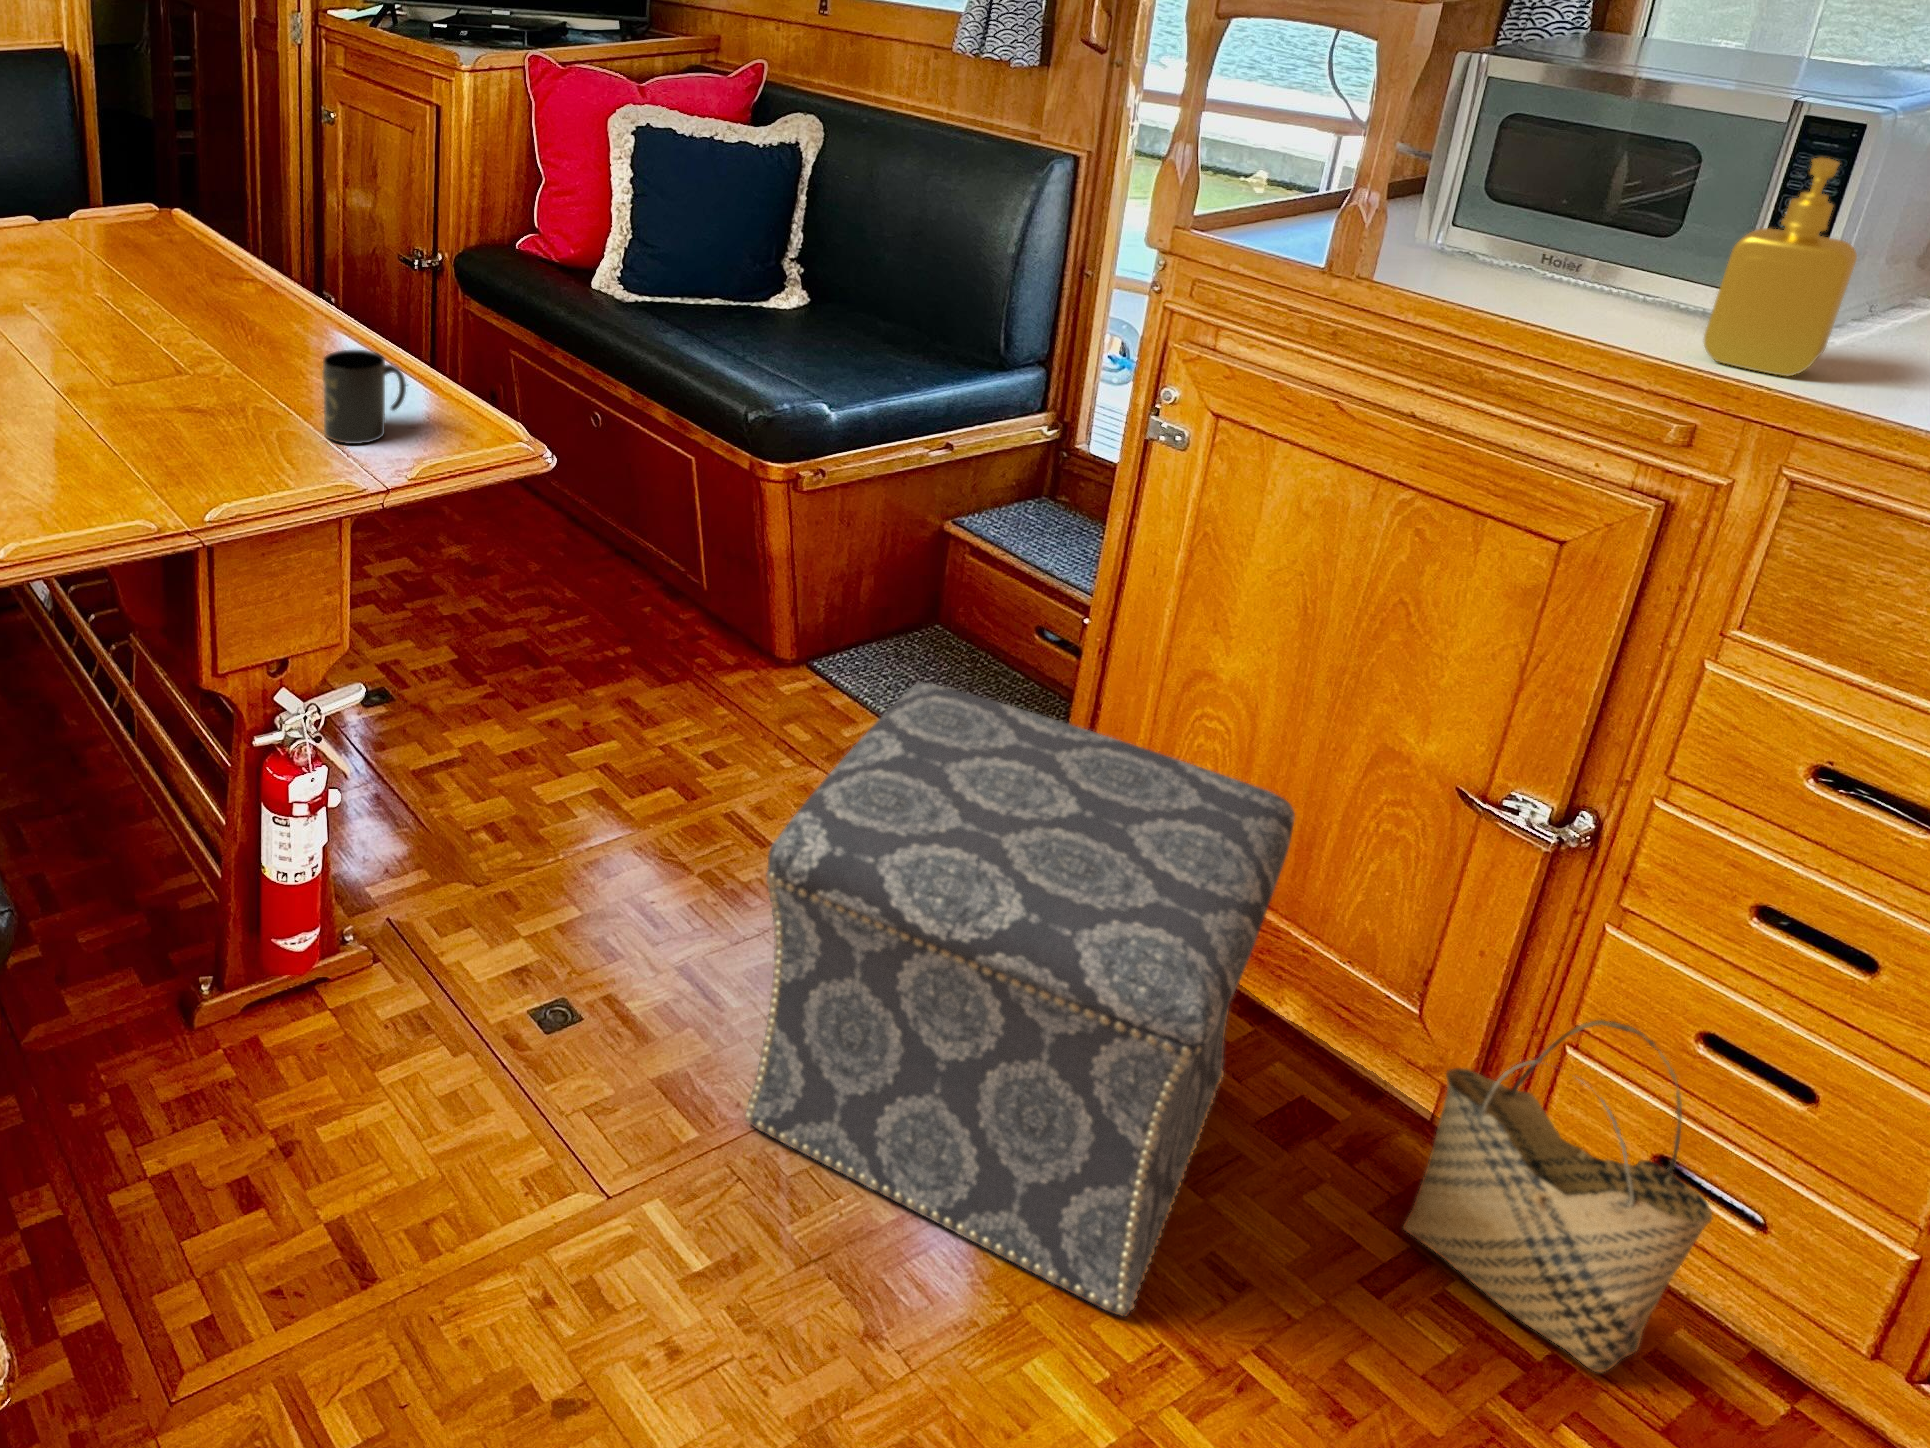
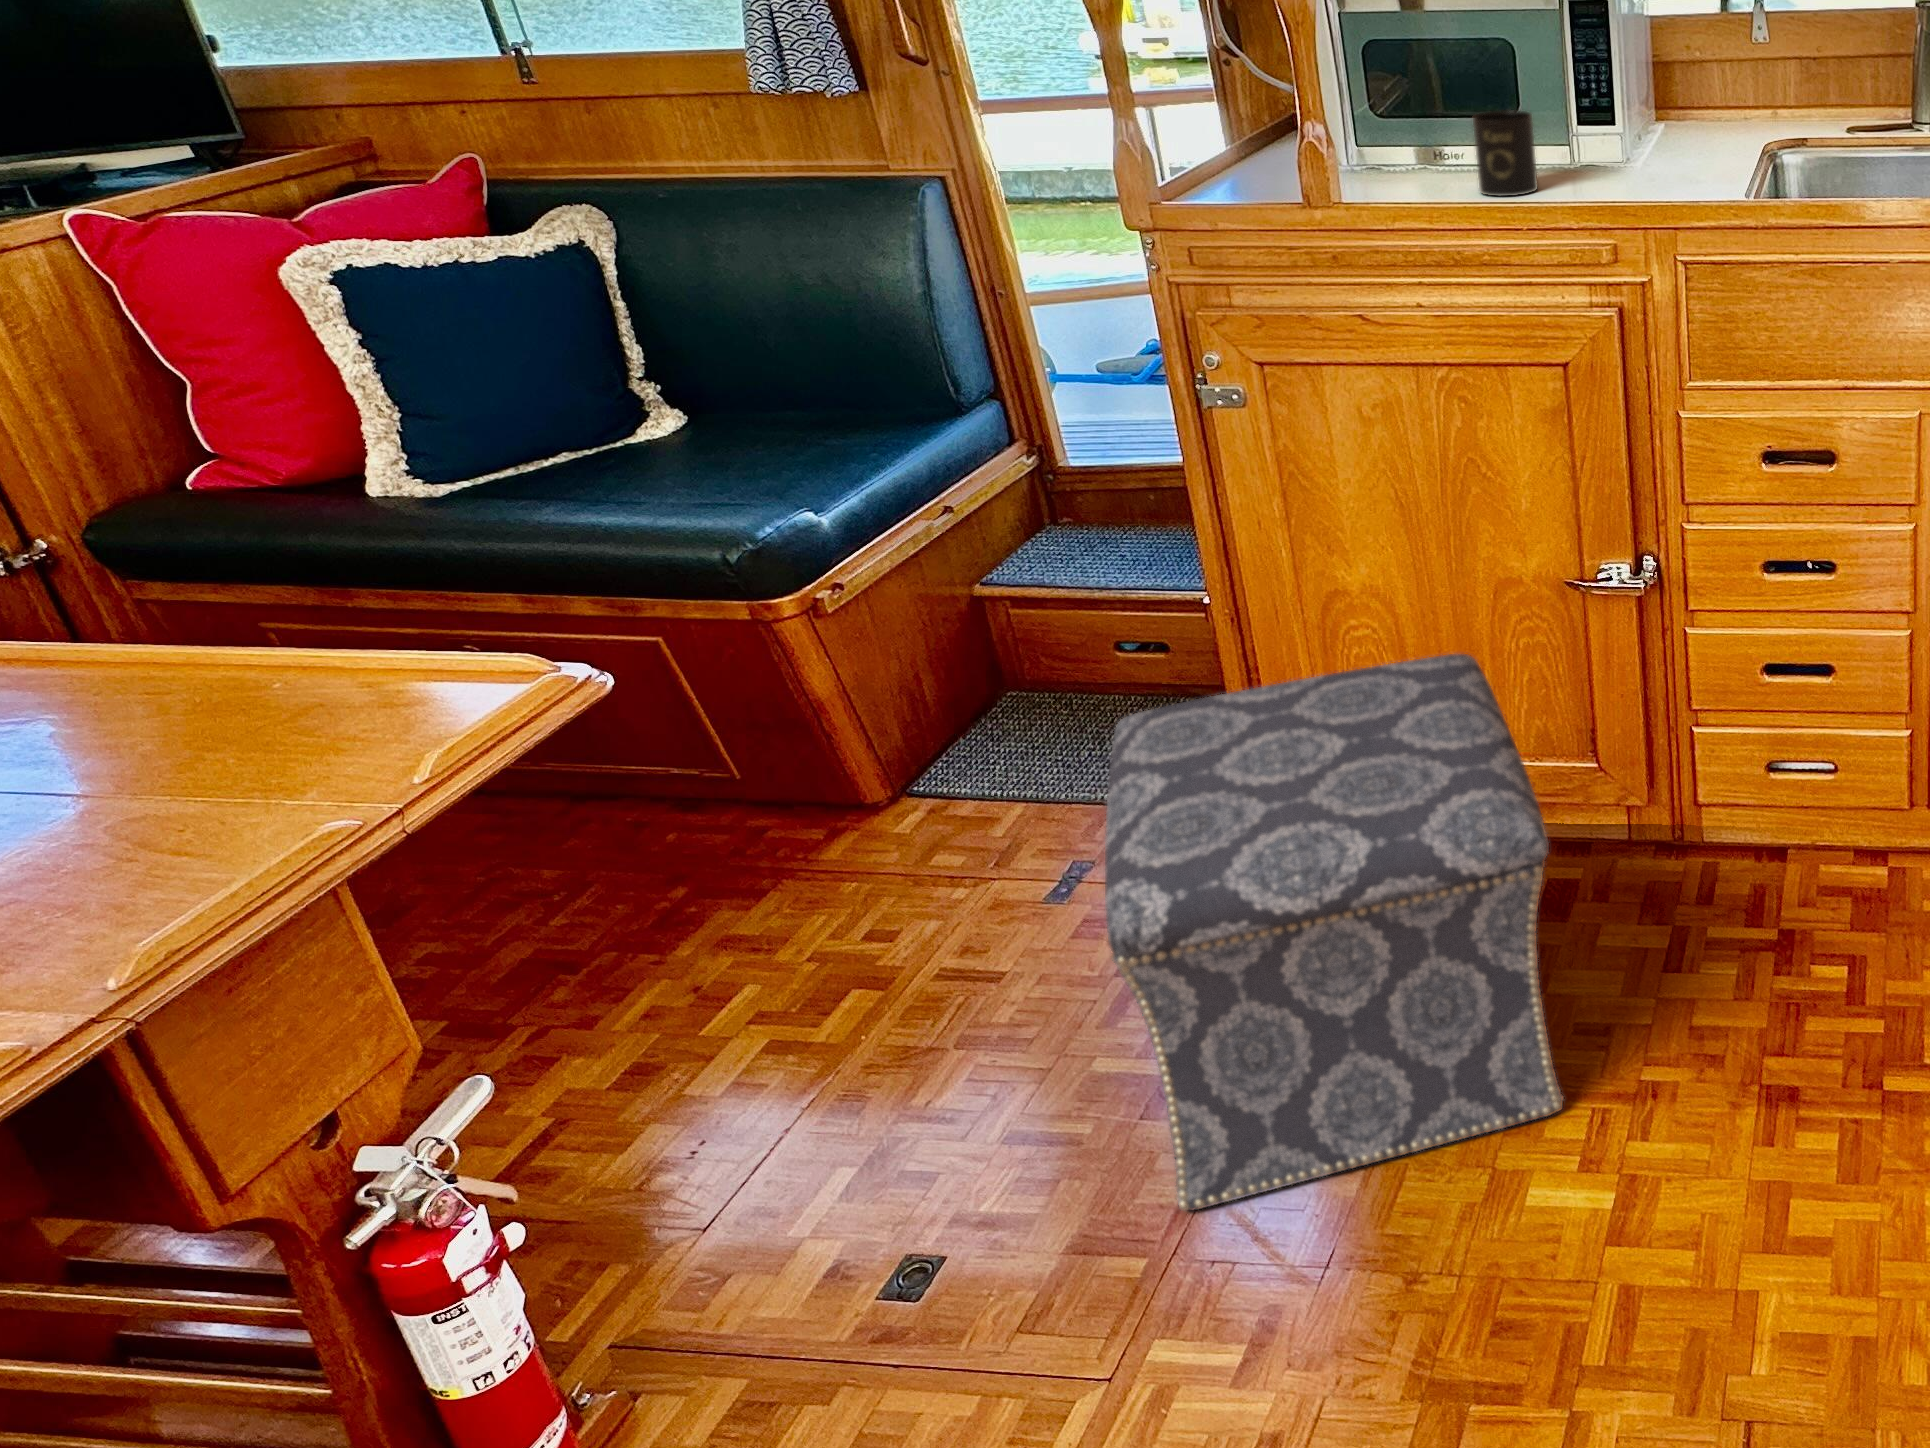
soap dispenser: present [1704,157,1857,376] -> none [1590,30,1663,198]
mug: present [323,350,406,444] -> present [1473,110,1538,196]
woven basket: present [1403,1020,1712,1372] -> none [1649,687,1824,923]

